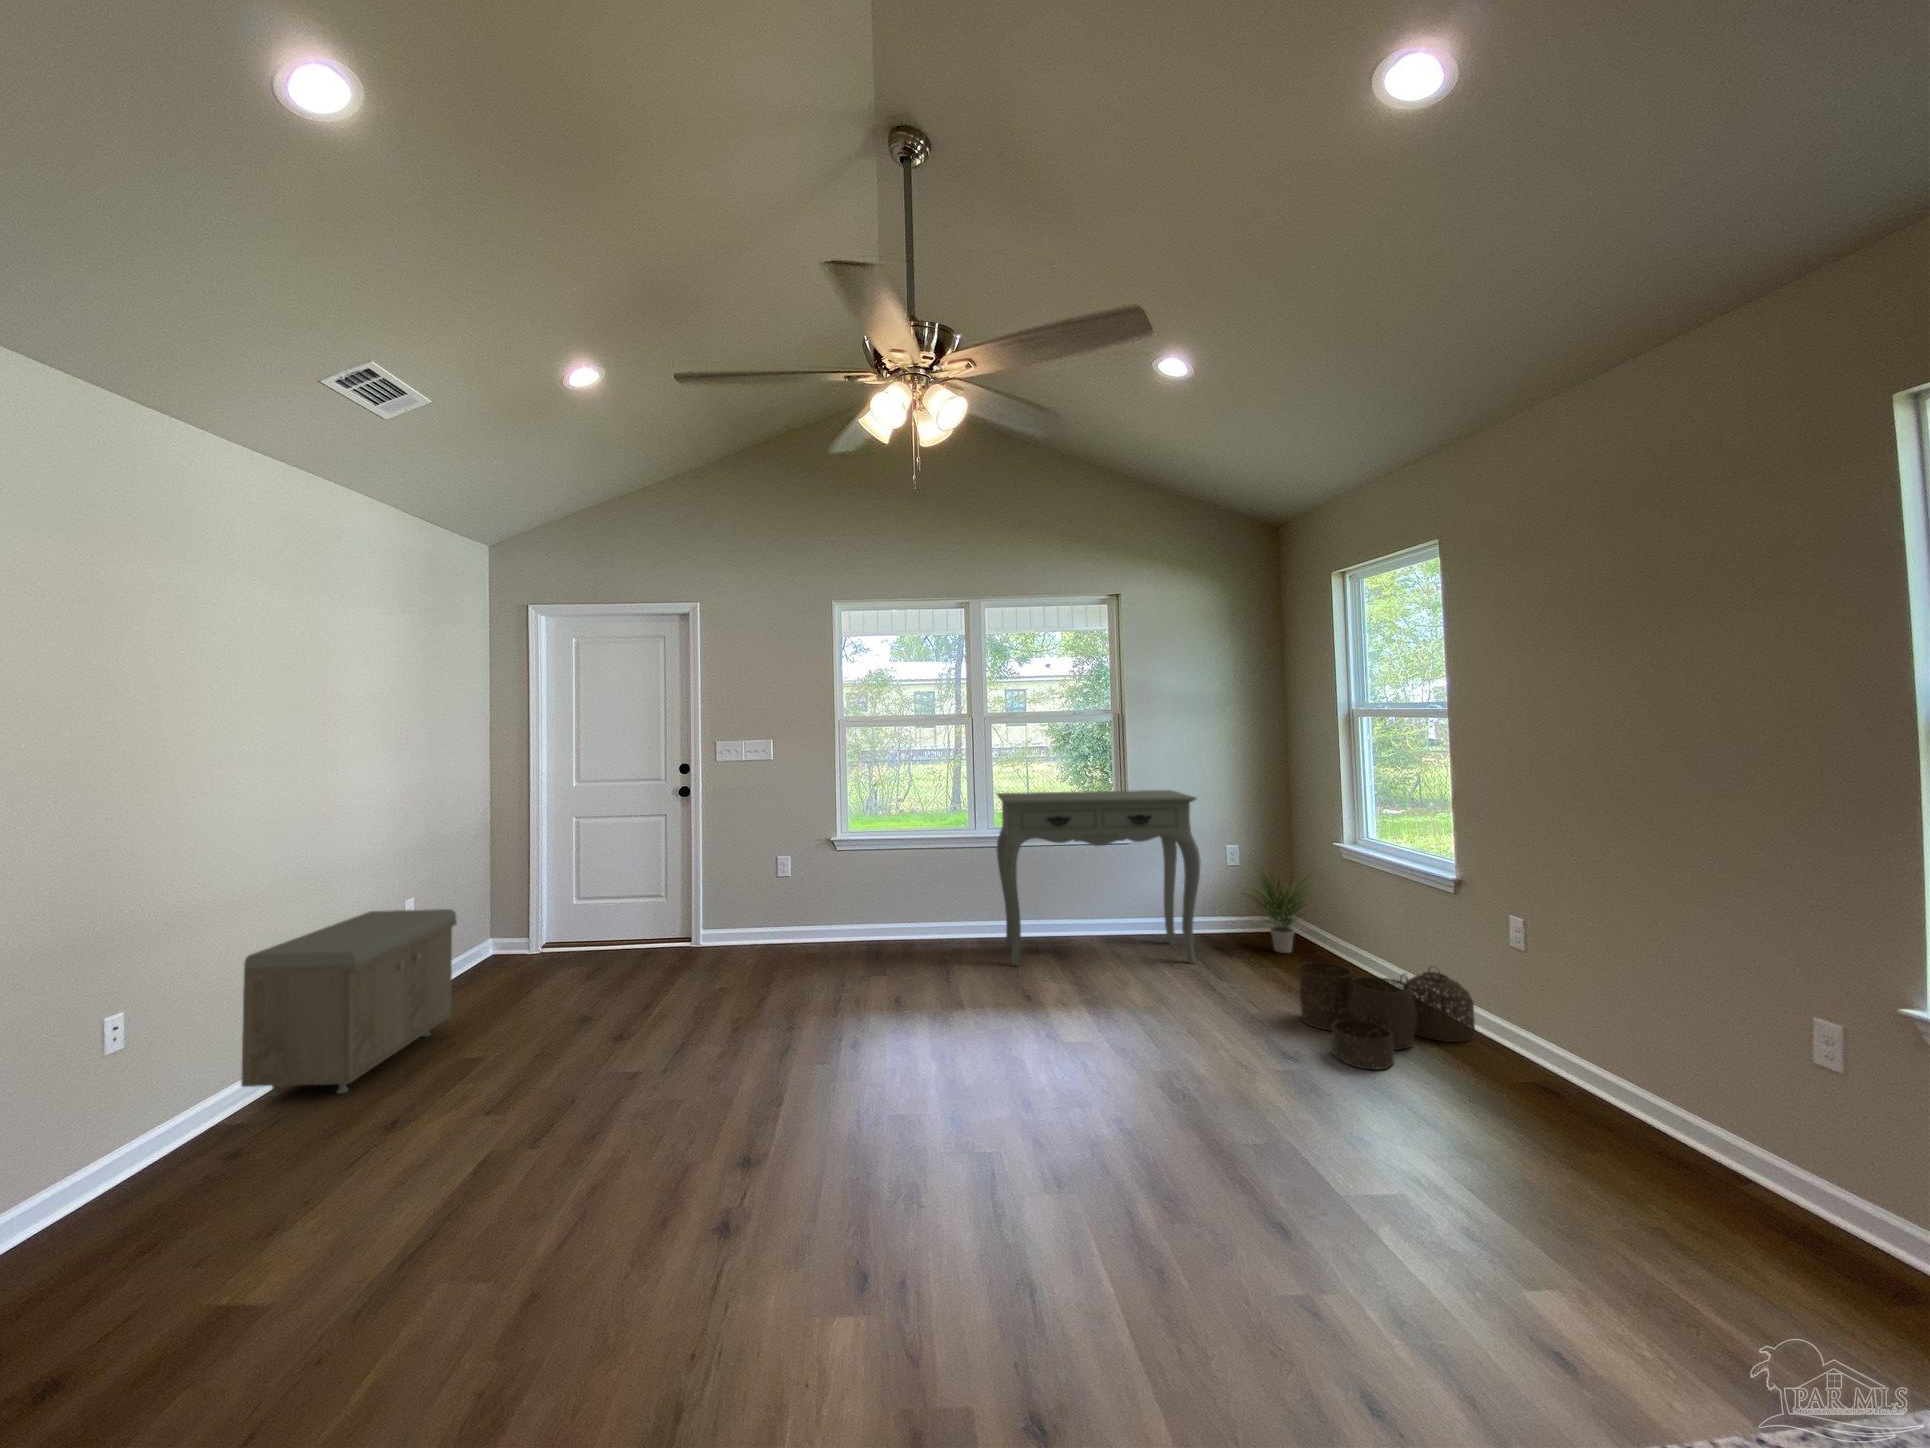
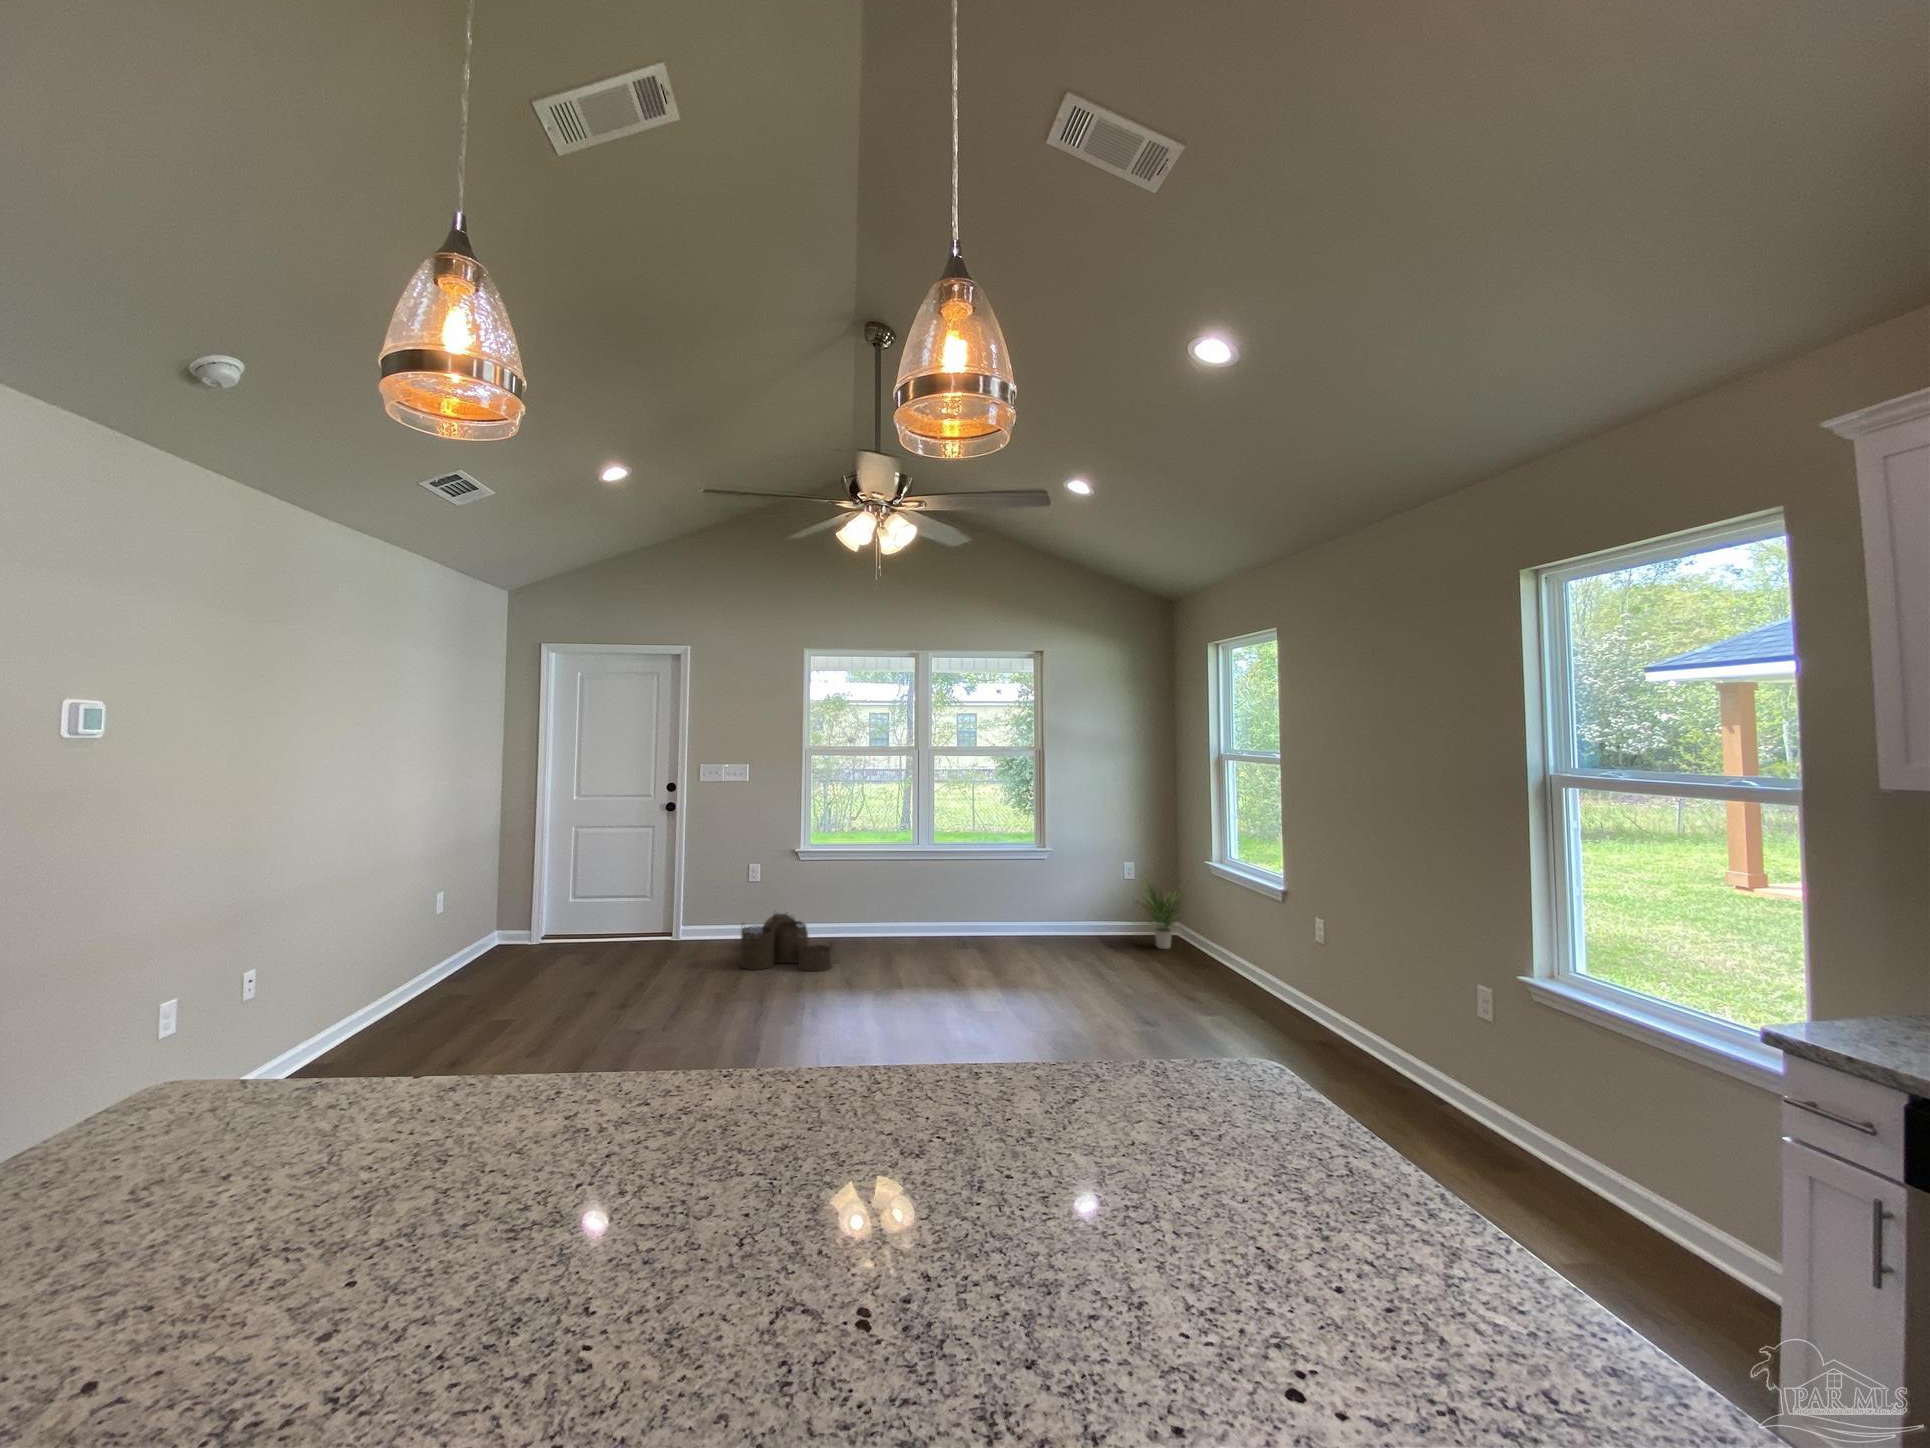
console table: present [996,790,1200,966] -> none [935,814,1099,957]
storage bench: present [241,909,457,1096] -> none [329,902,489,1049]
woven basket: present [1298,954,1476,1070] -> present [741,912,831,971]

